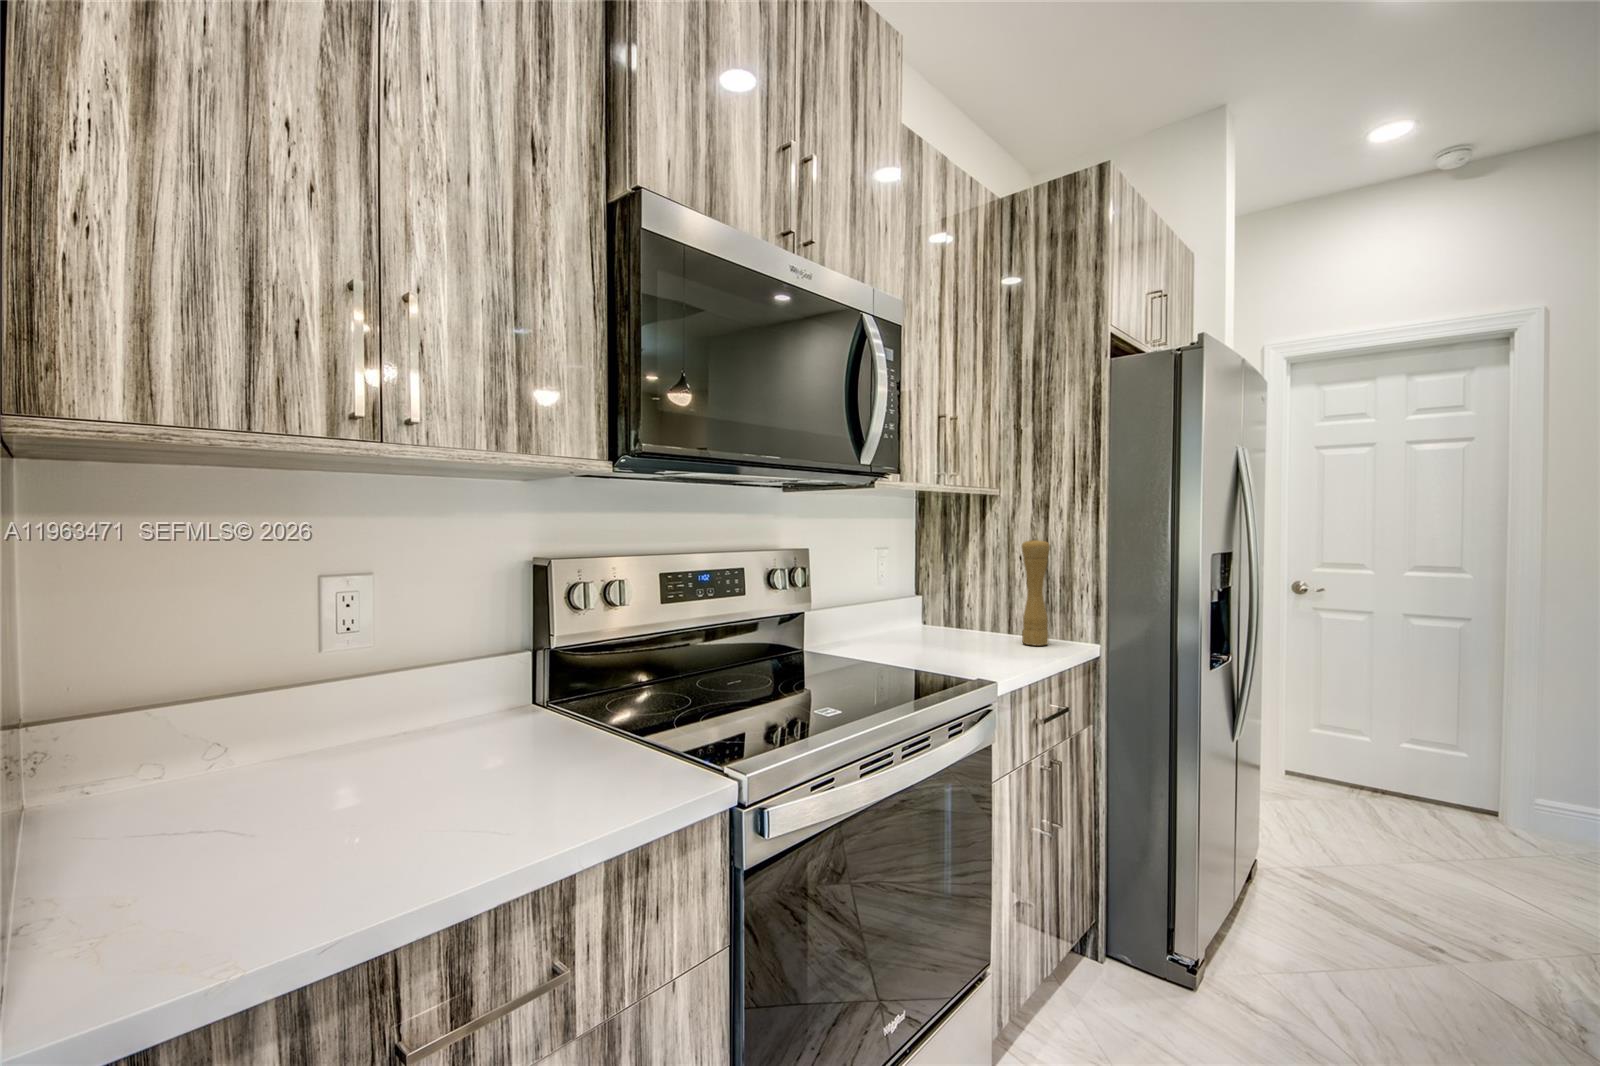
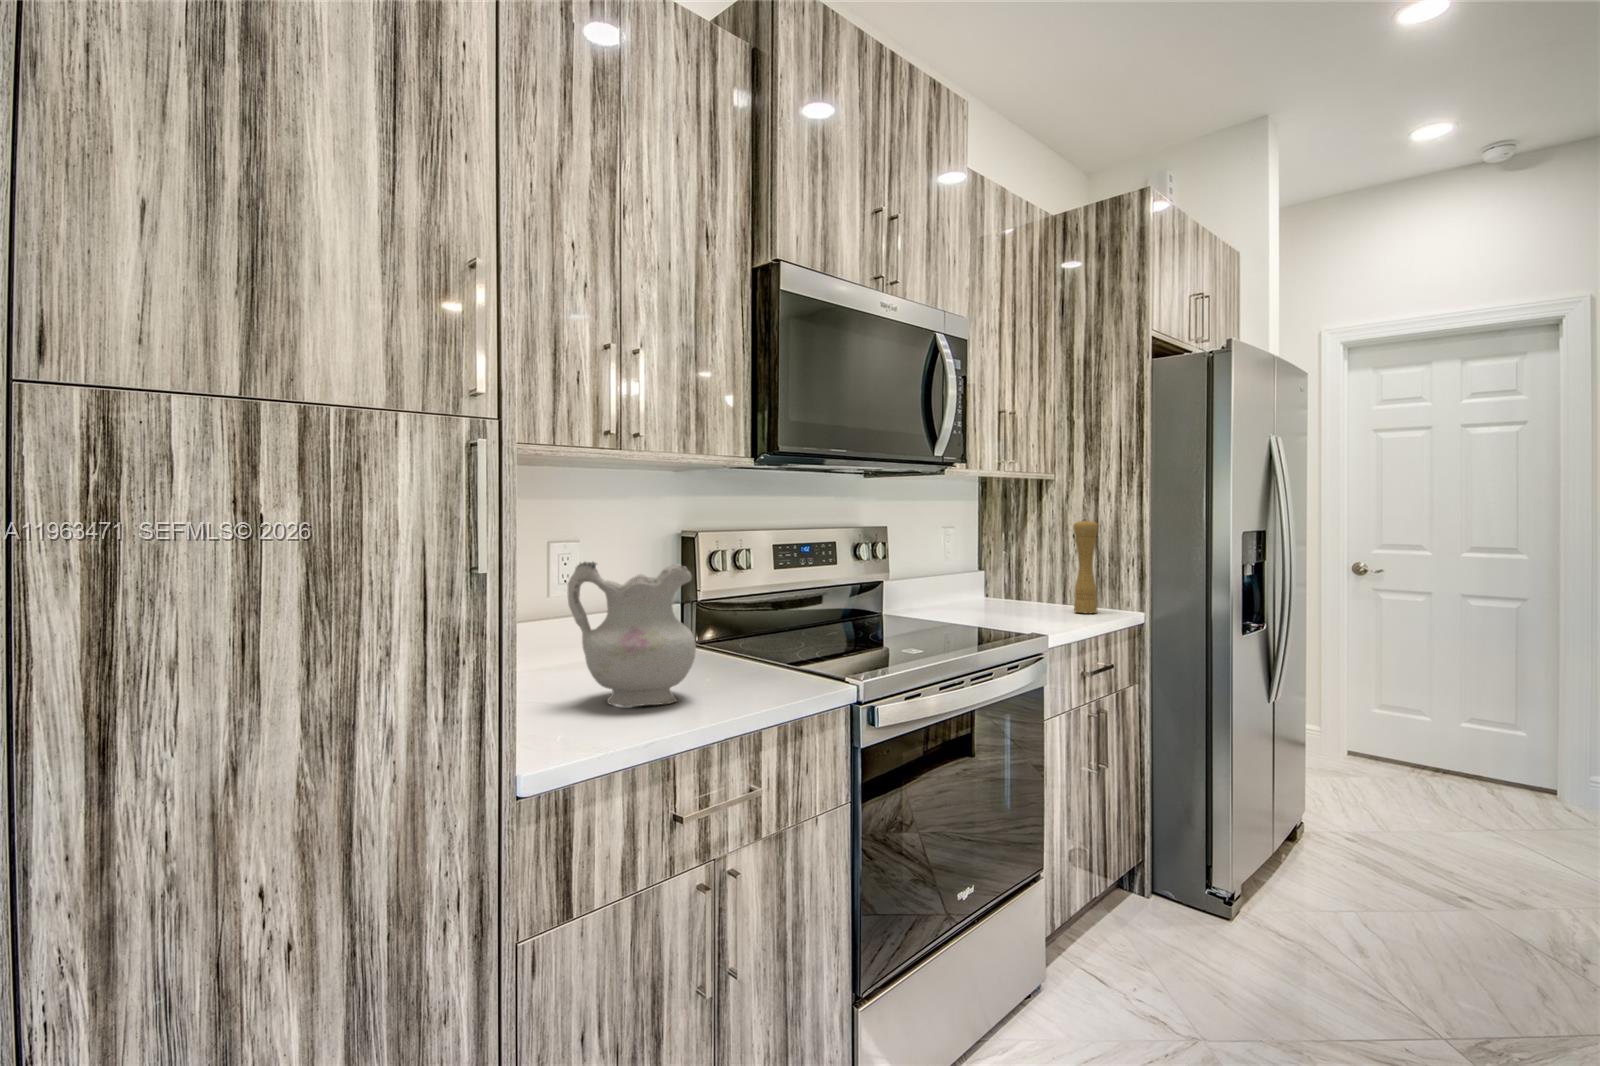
ceramic pitcher: none [238,618,463,864] -> present [567,562,696,707]

